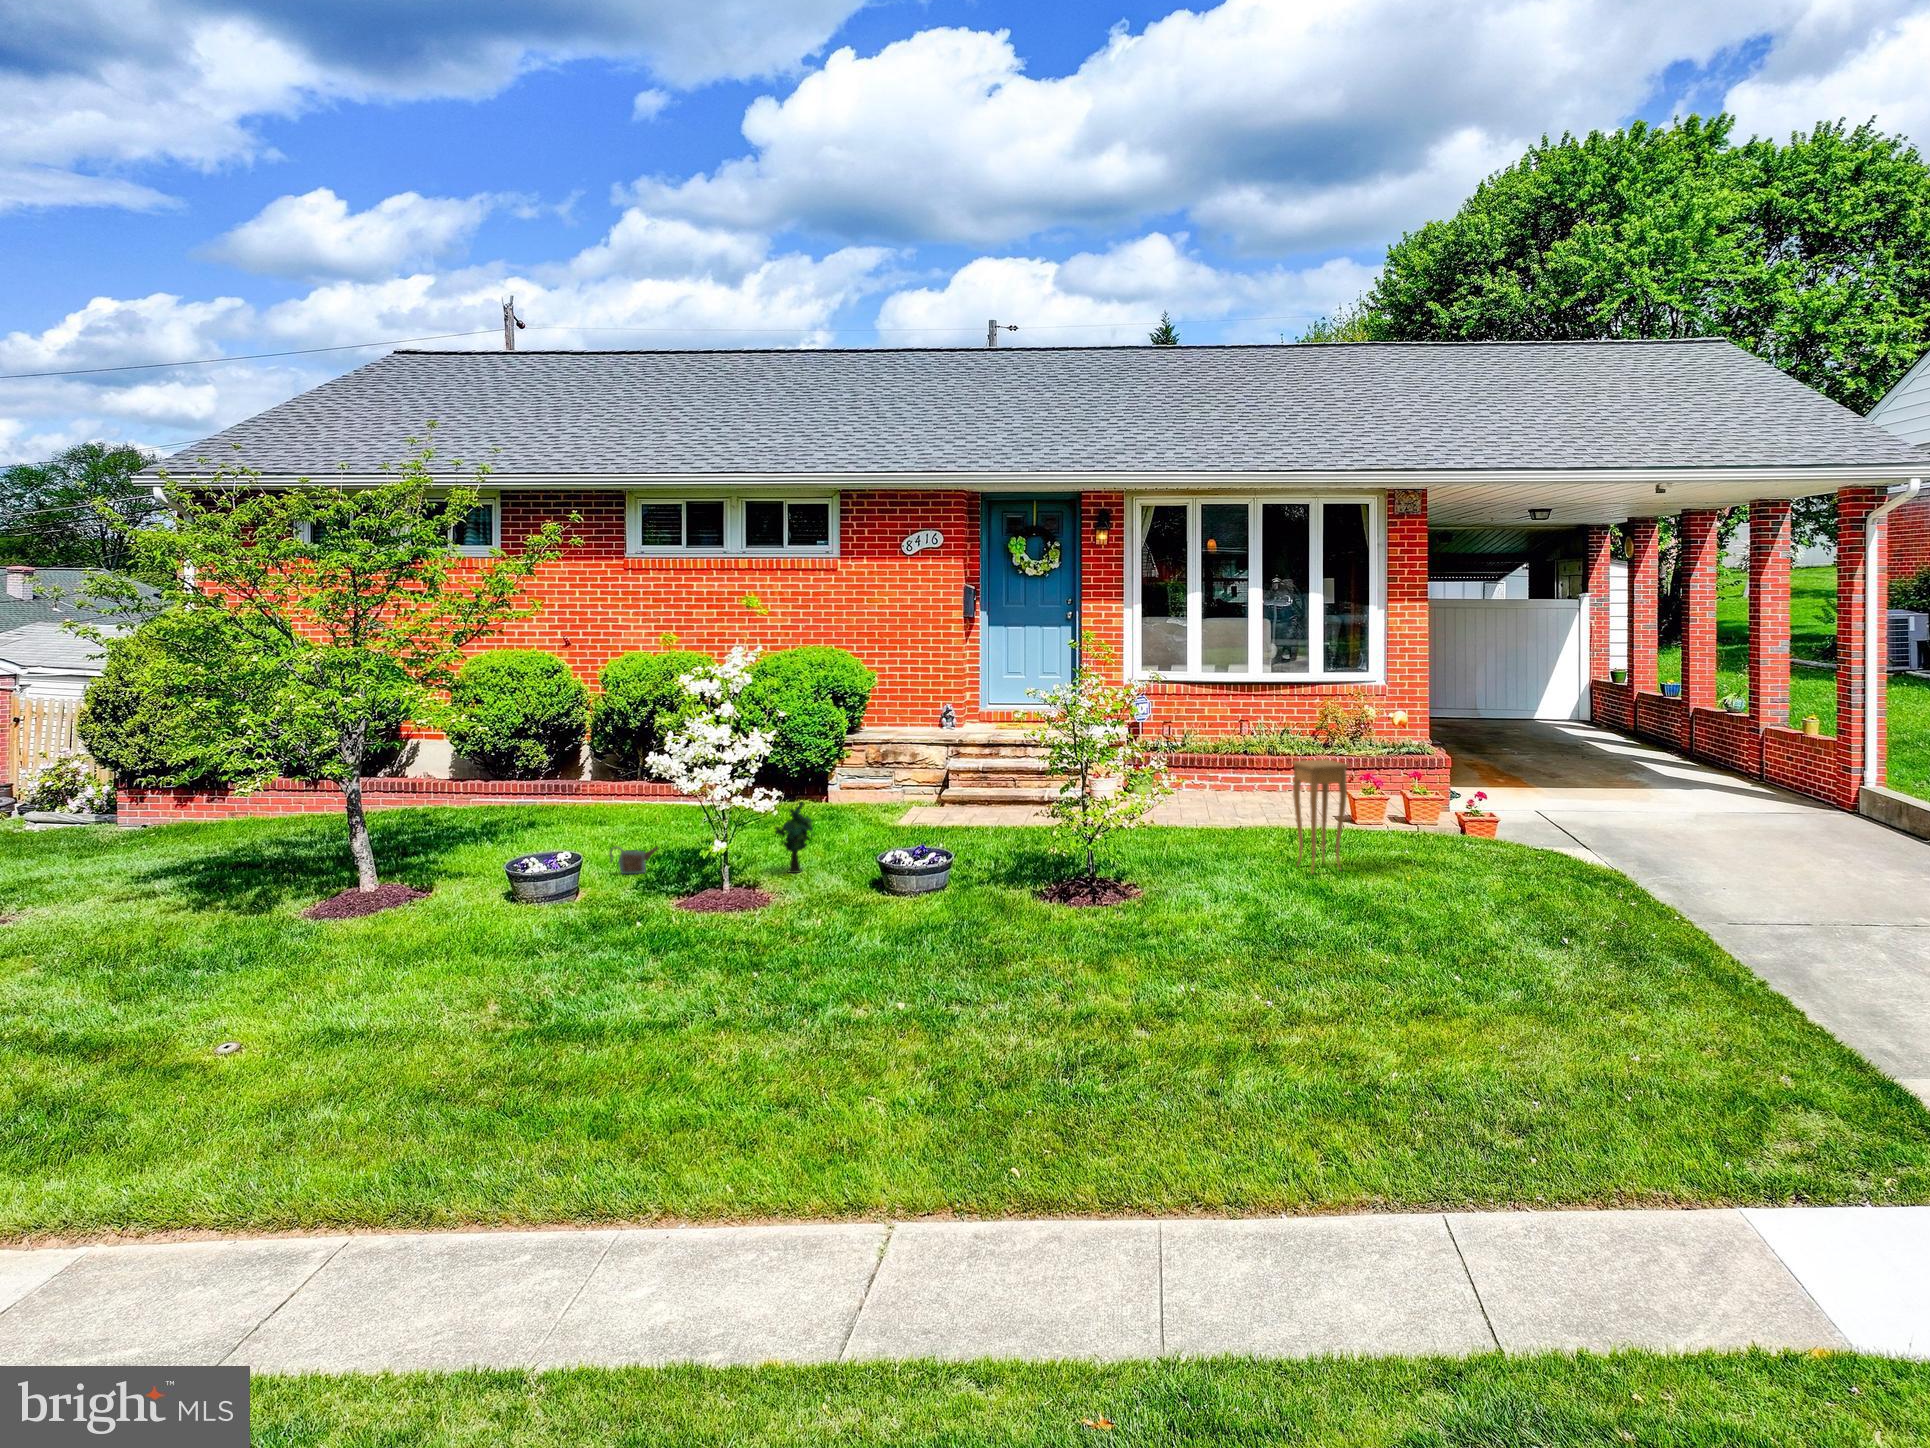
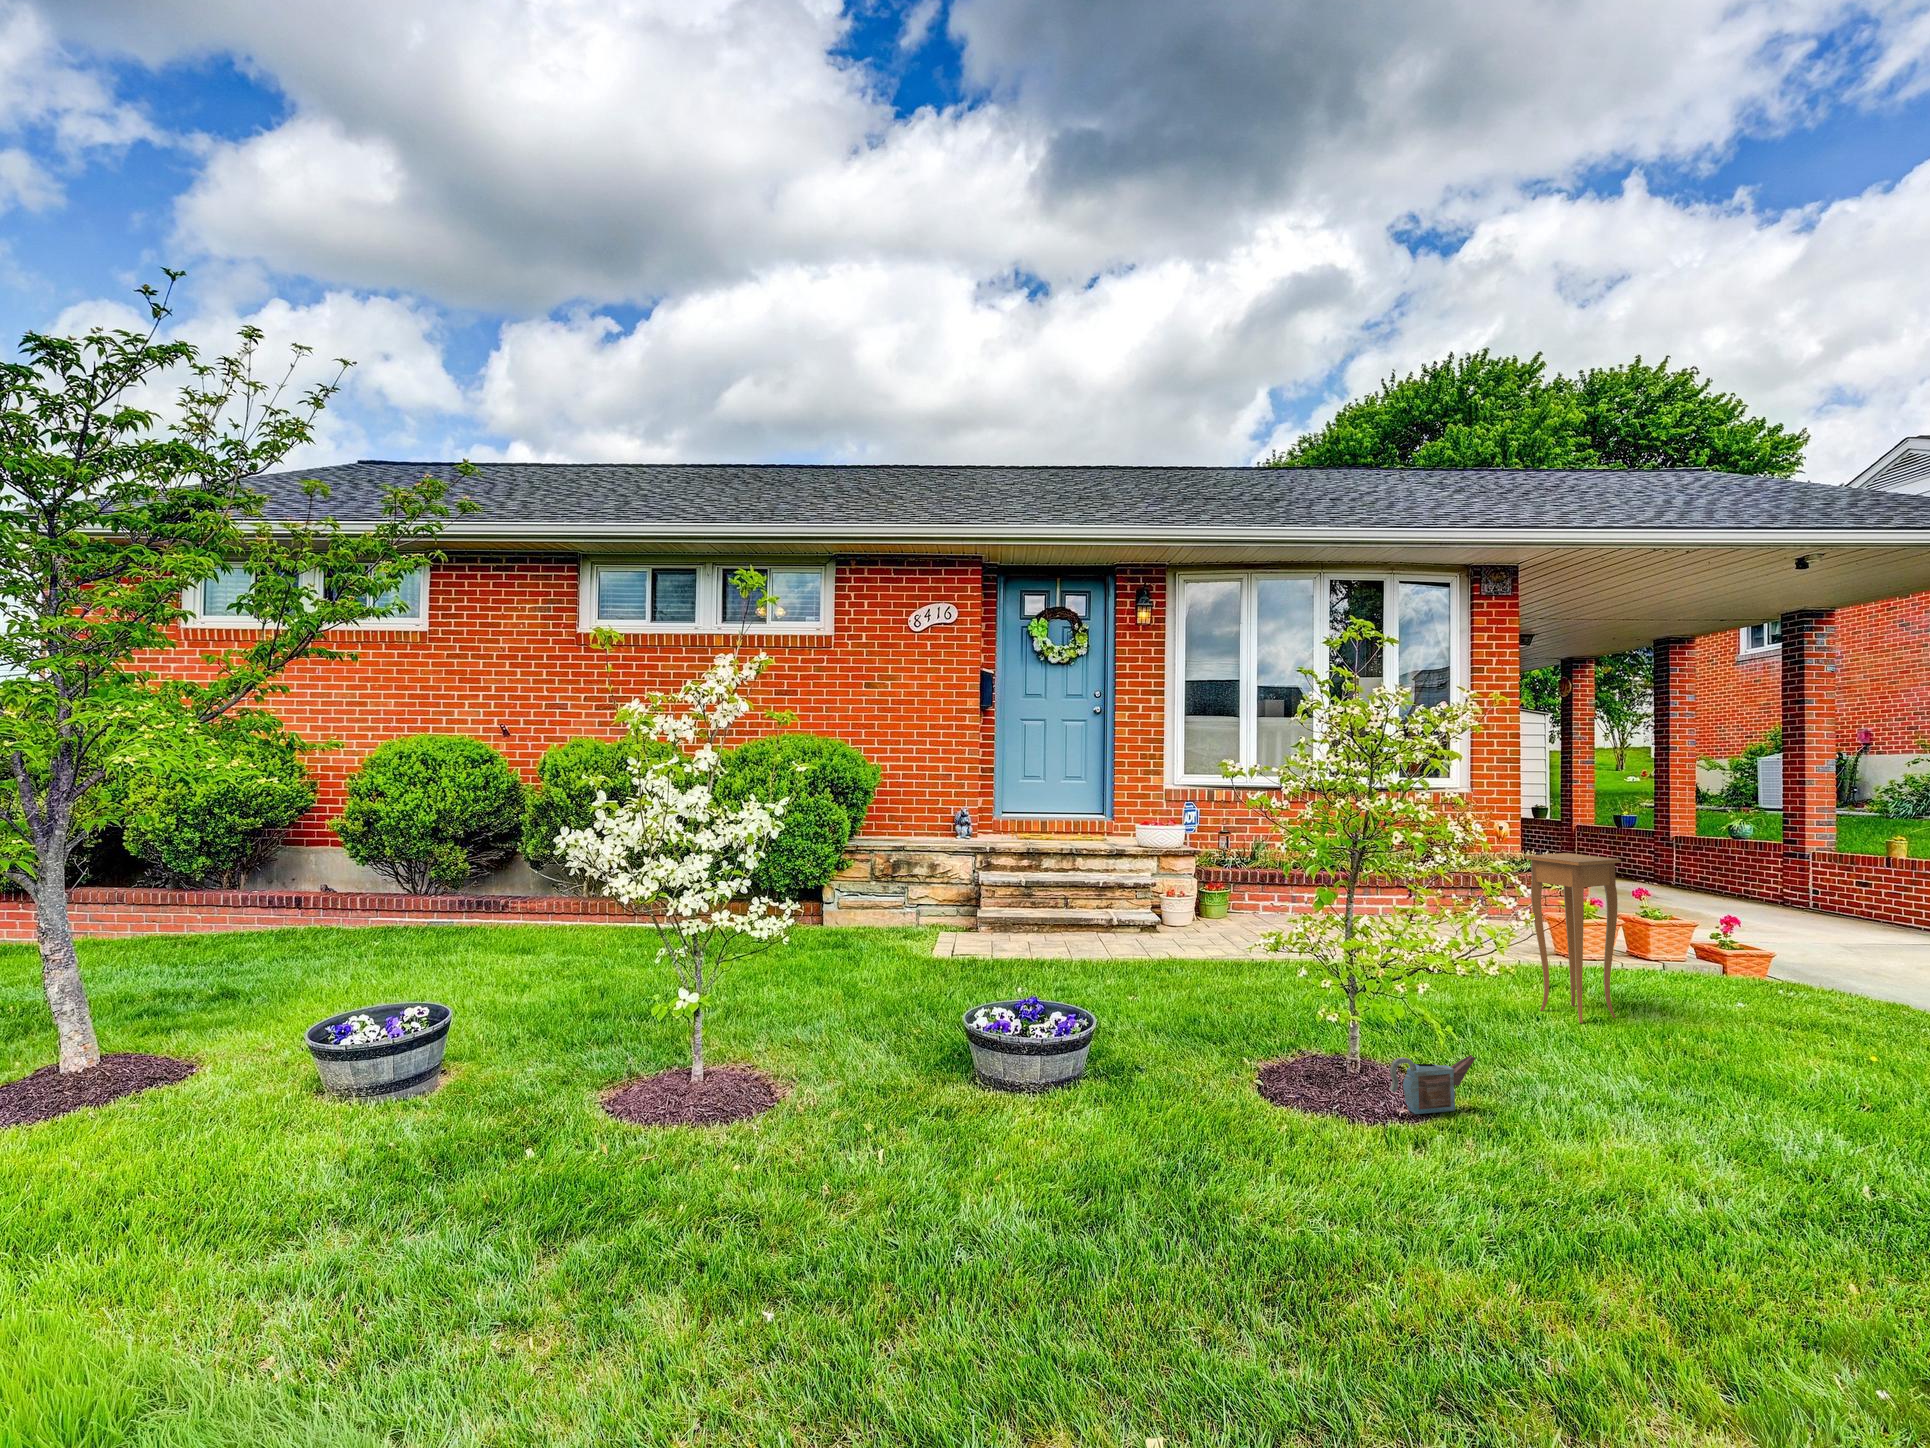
decorative plant: present [775,802,813,873] -> none [771,918,835,1033]
watering can: present [609,846,658,874] -> present [1390,1055,1476,1114]

